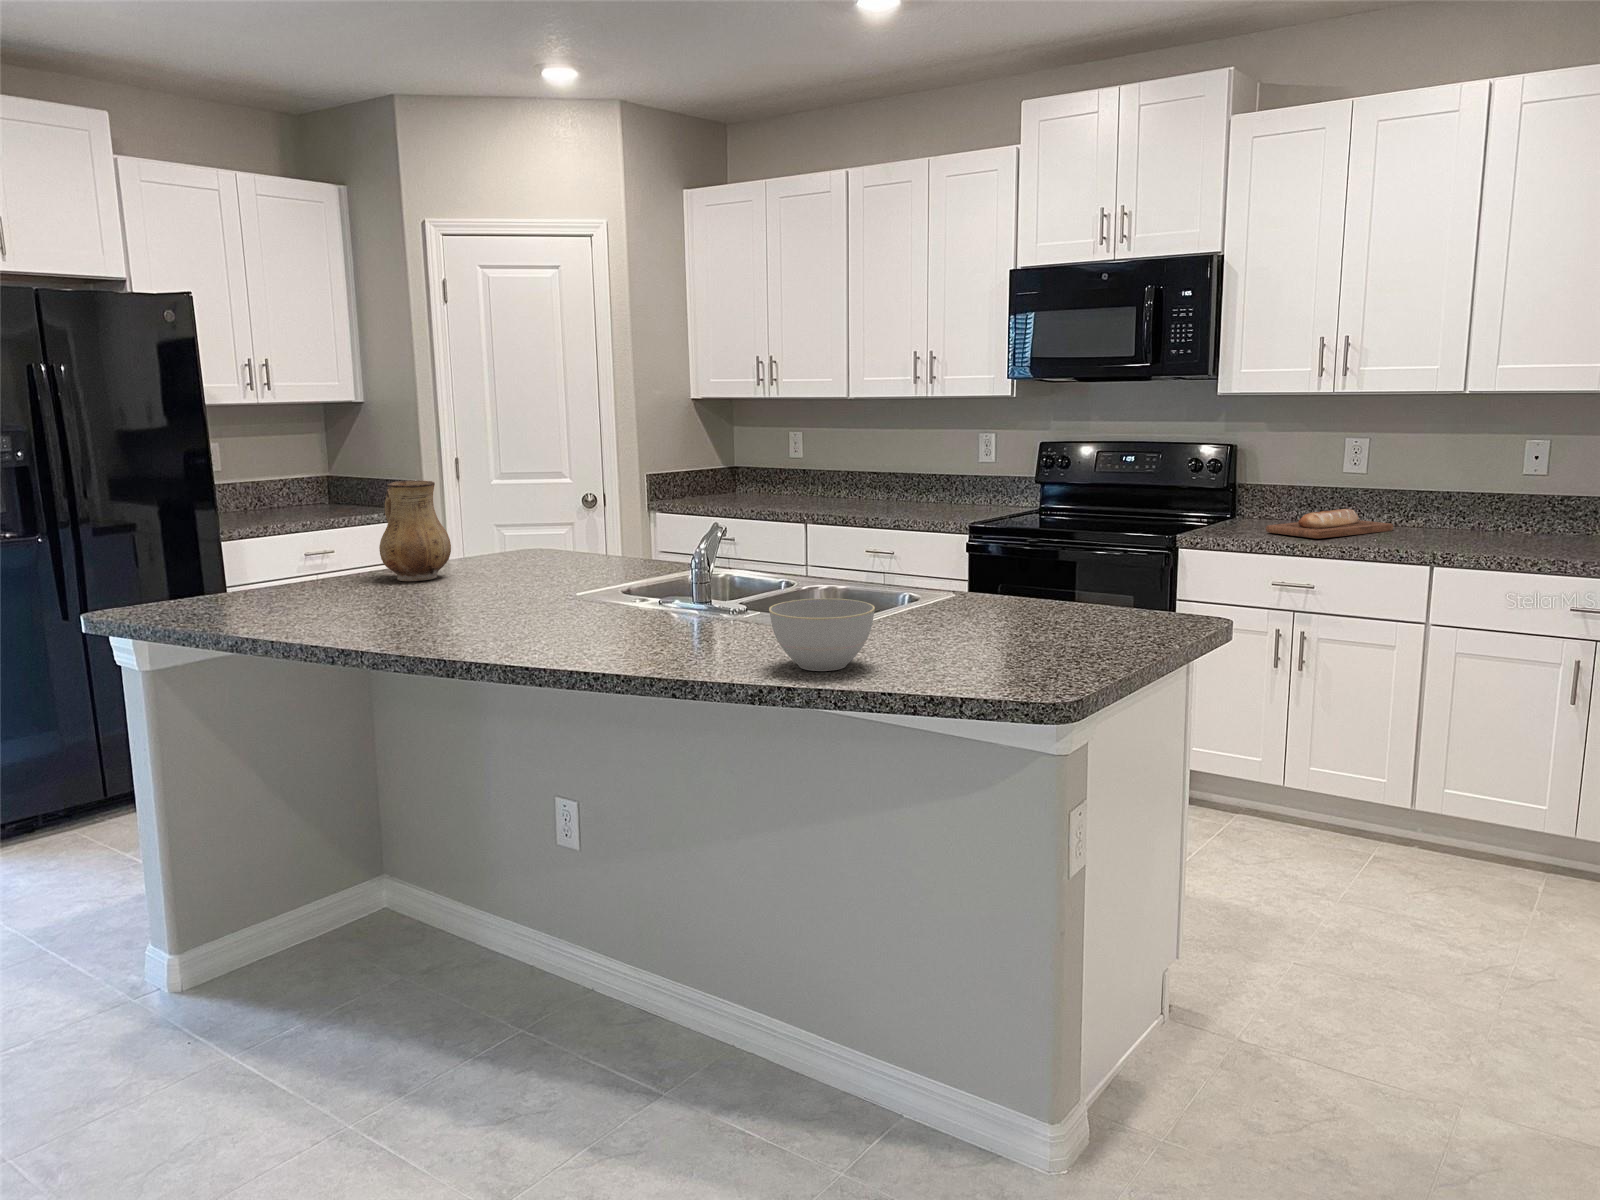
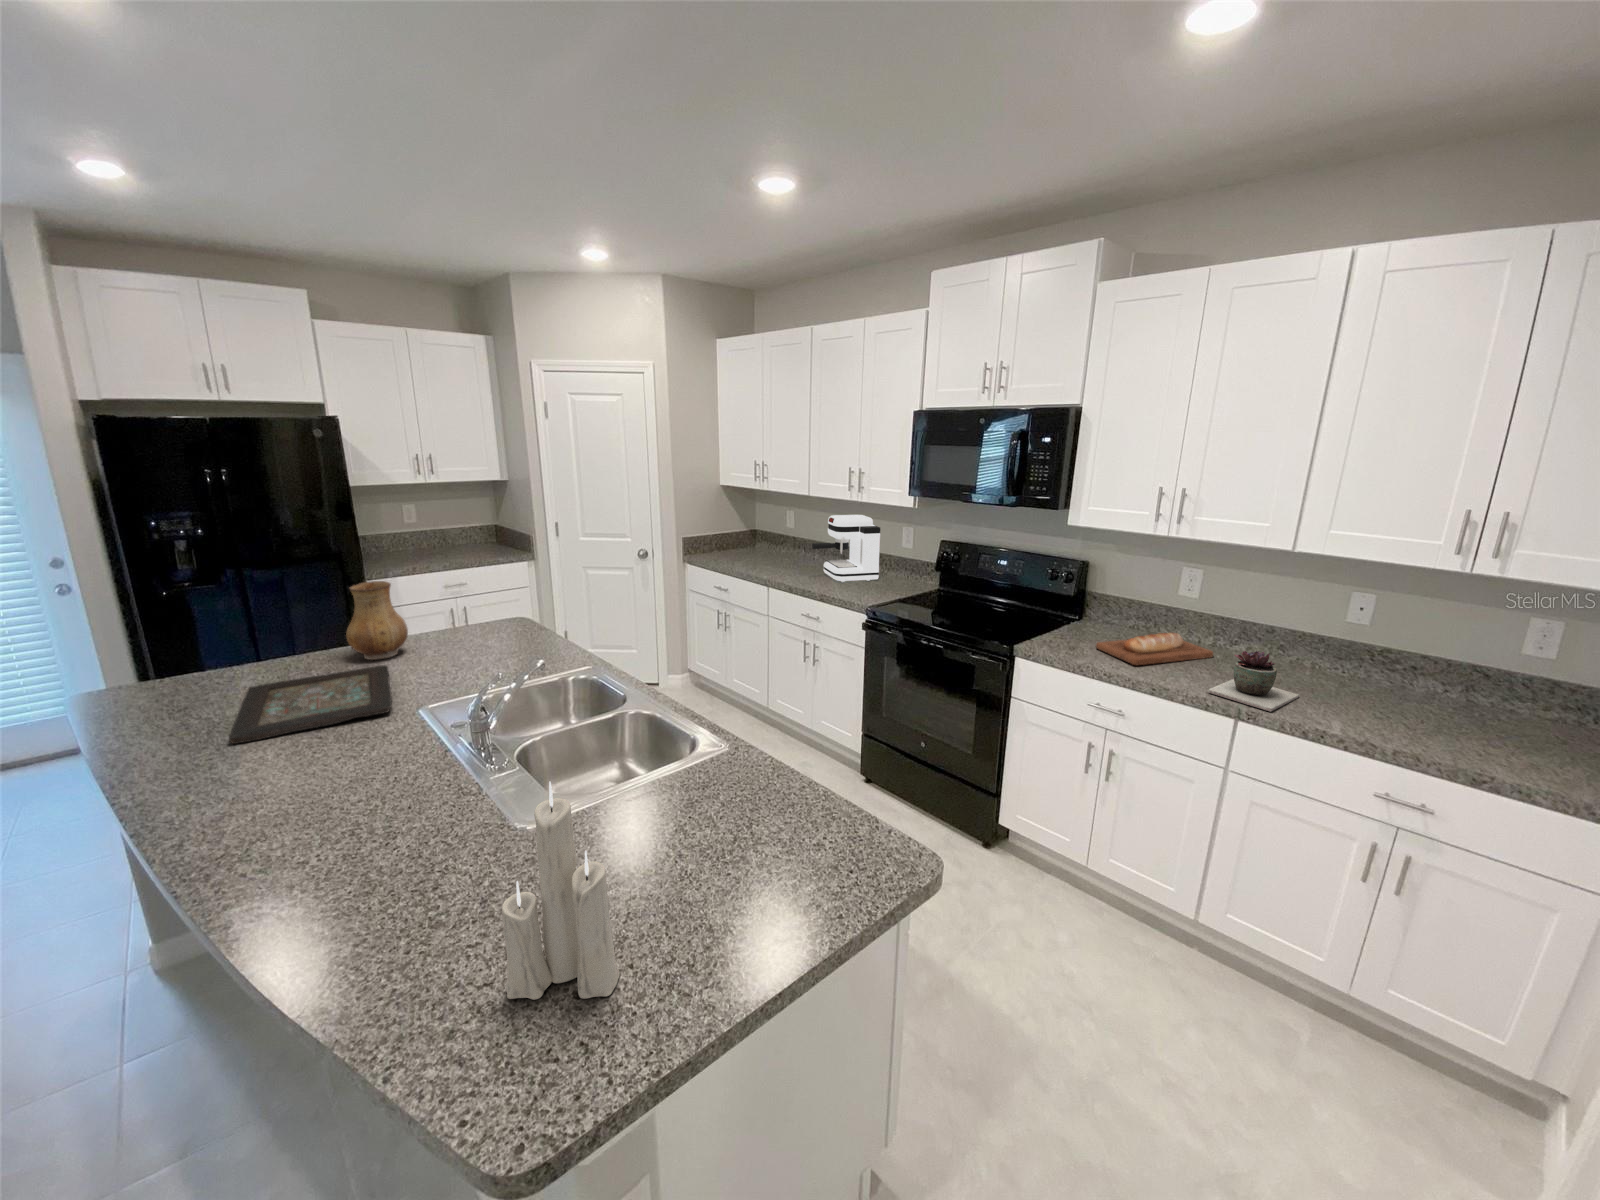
coffee maker: none [857,422,950,510] -> present [812,515,880,582]
candle: none [973,475,1063,675] -> present [502,782,620,1000]
succulent plant: none [1403,498,1492,553] -> present [1208,651,1299,712]
decorative tray: none [328,576,545,625] -> present [229,665,392,744]
bowl: present [769,598,875,671] -> none [319,831,455,938]

